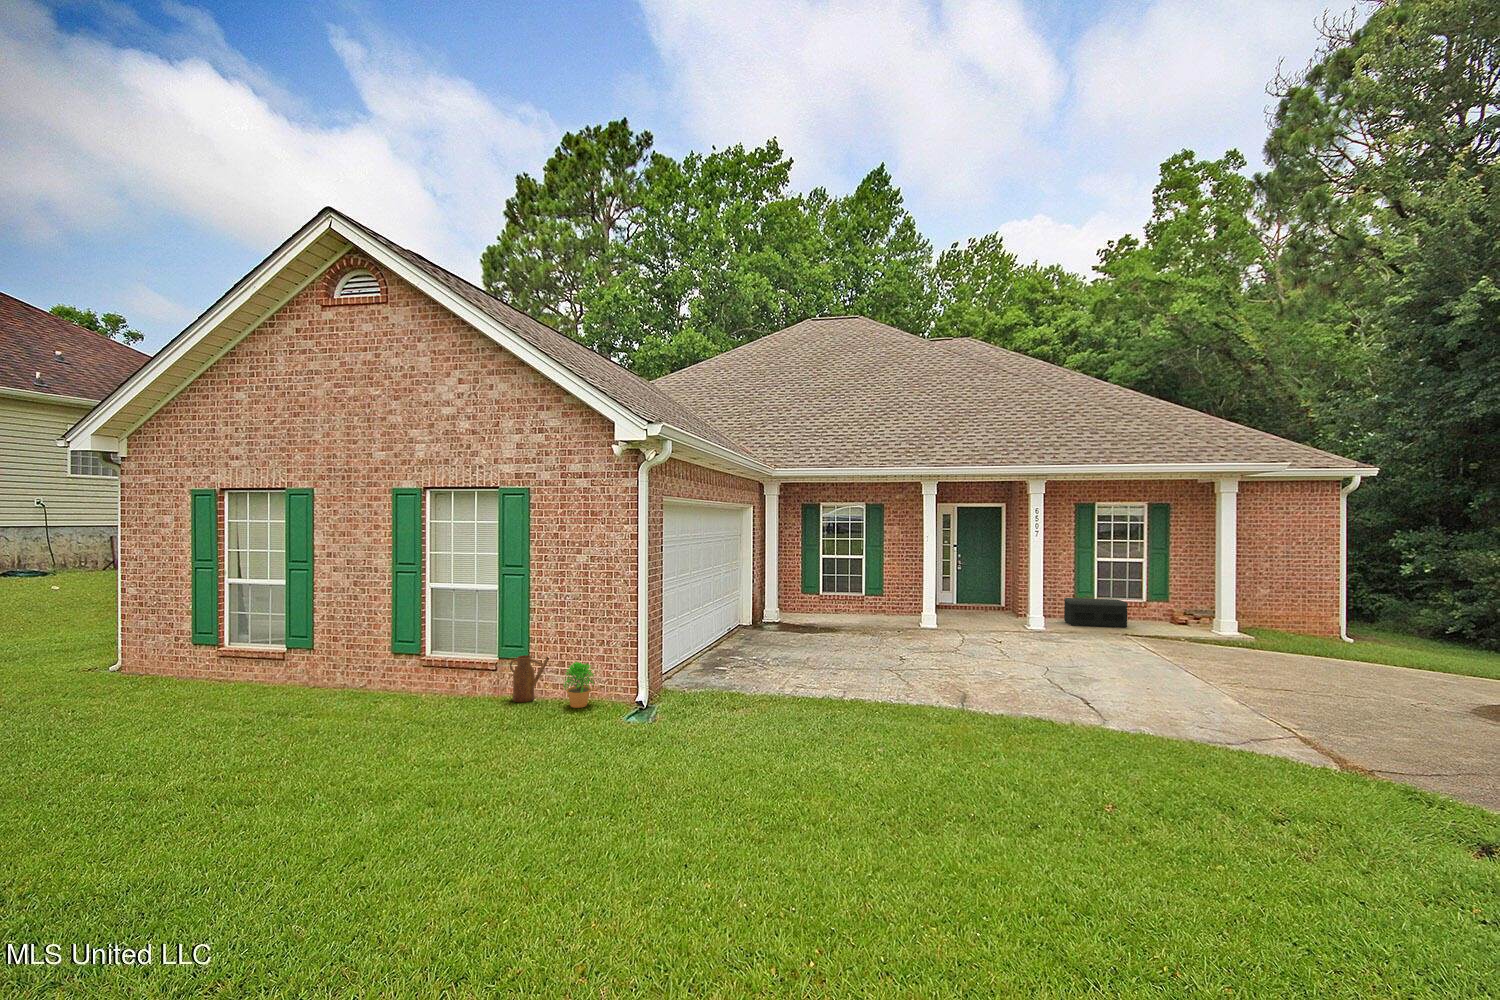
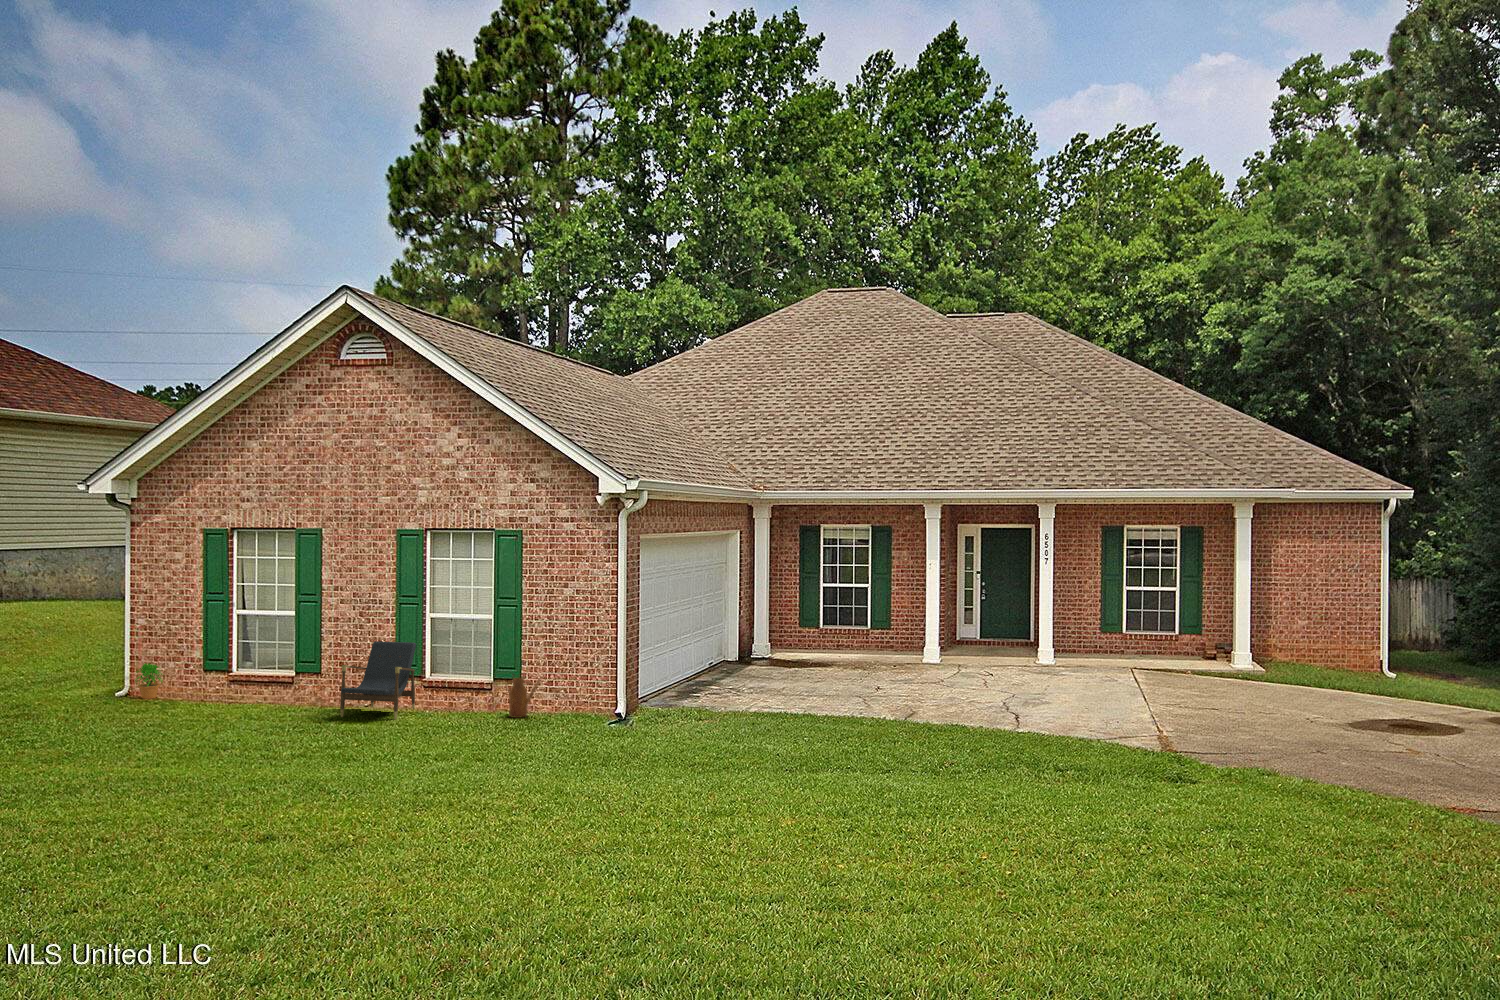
storage bench: present [1064,598,1128,628] -> none [1088,632,1152,665]
lounge chair: none [311,613,413,706] -> present [340,641,416,719]
potted plant: present [564,662,594,708] -> present [135,663,163,699]

